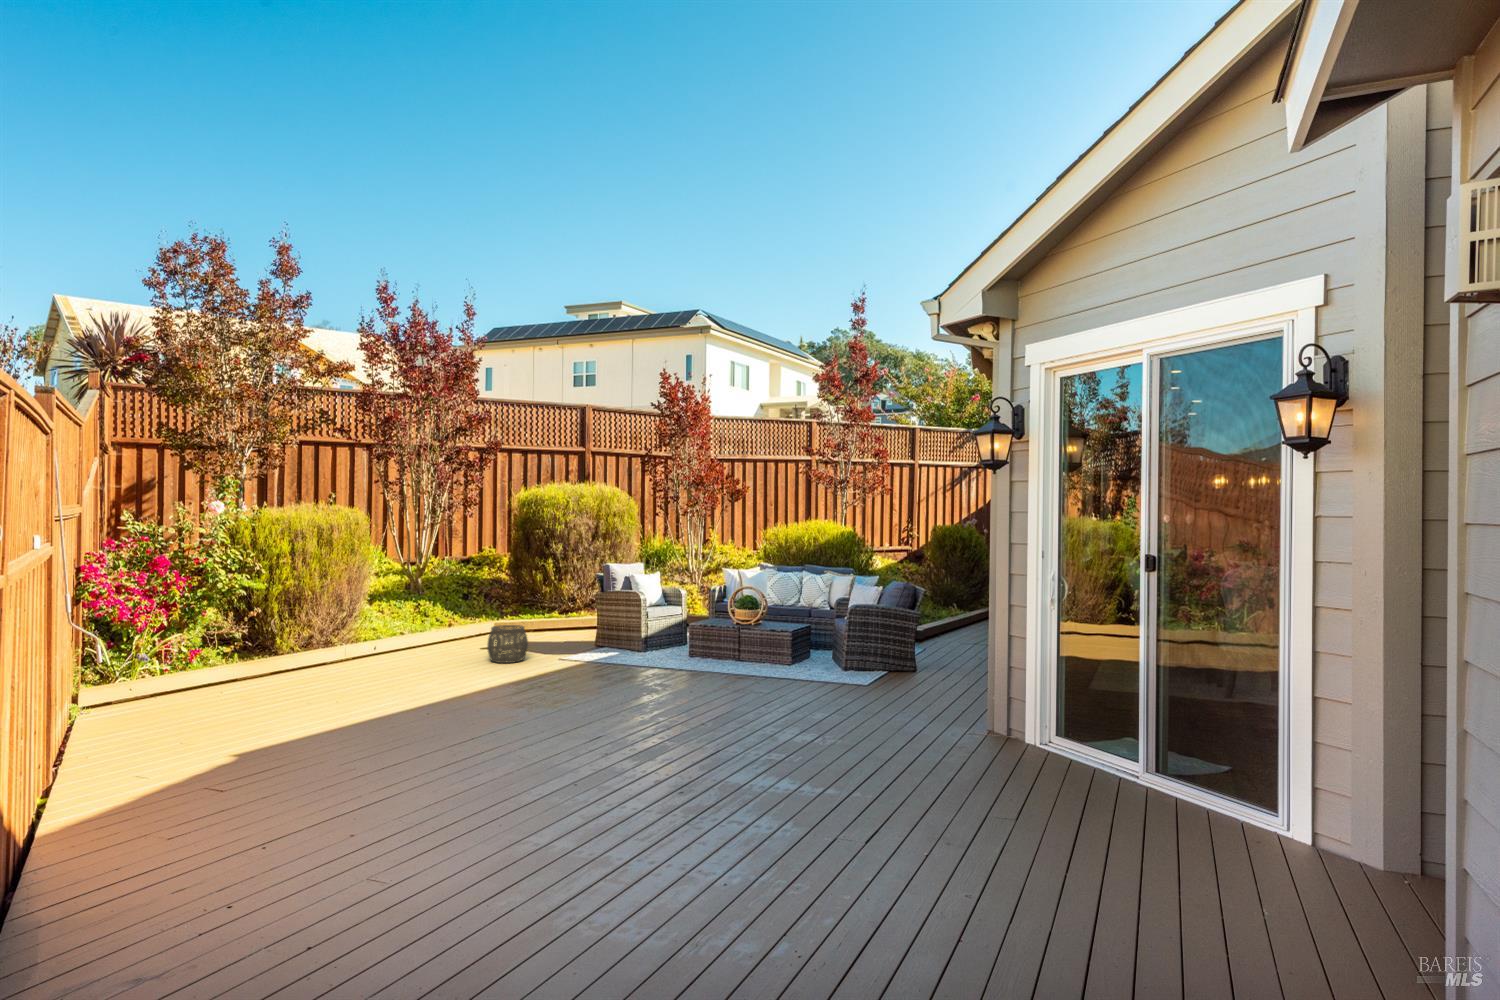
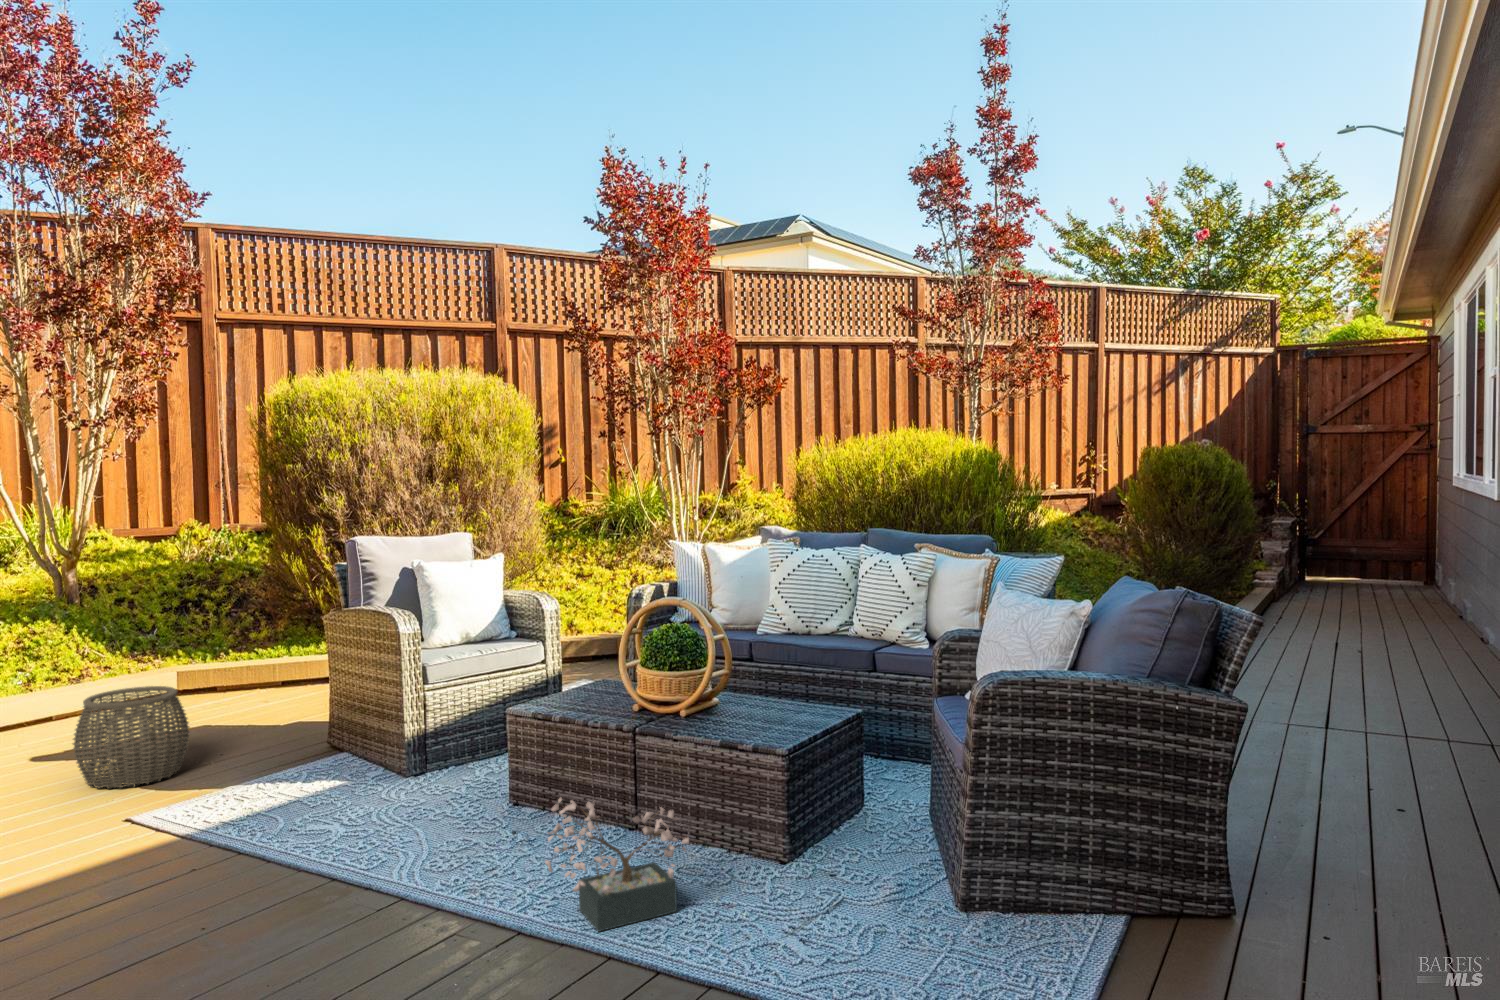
decorative plant: none [712,647,754,687] -> present [546,798,689,932]

